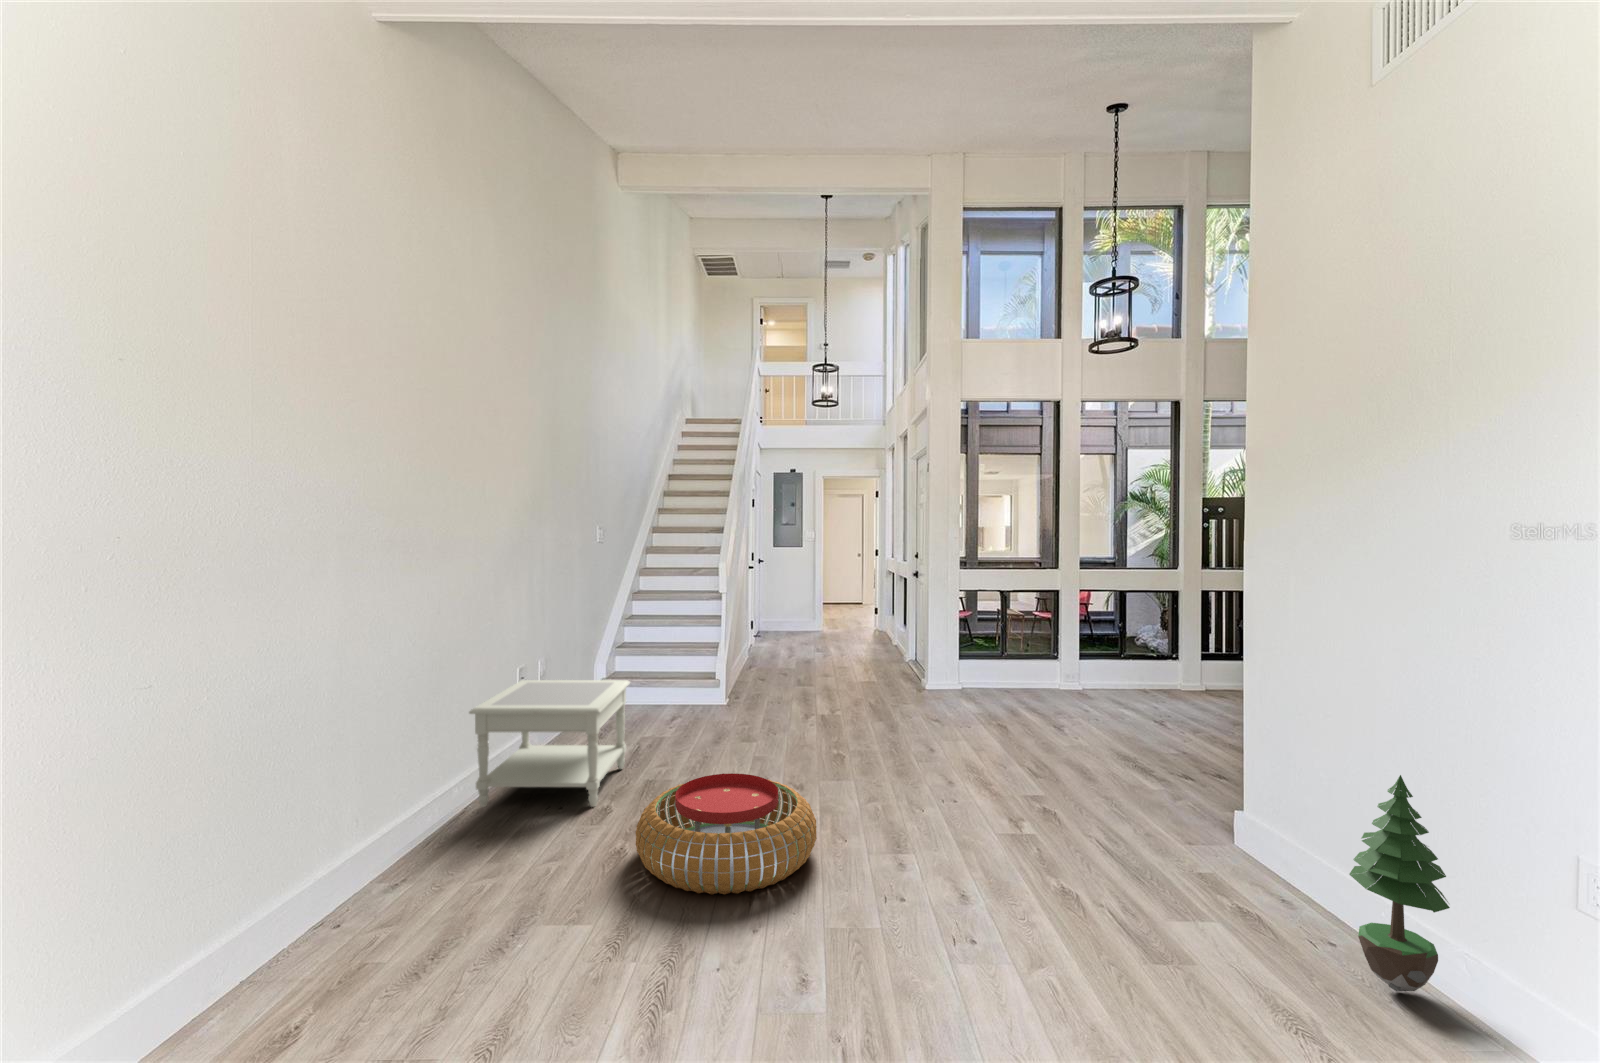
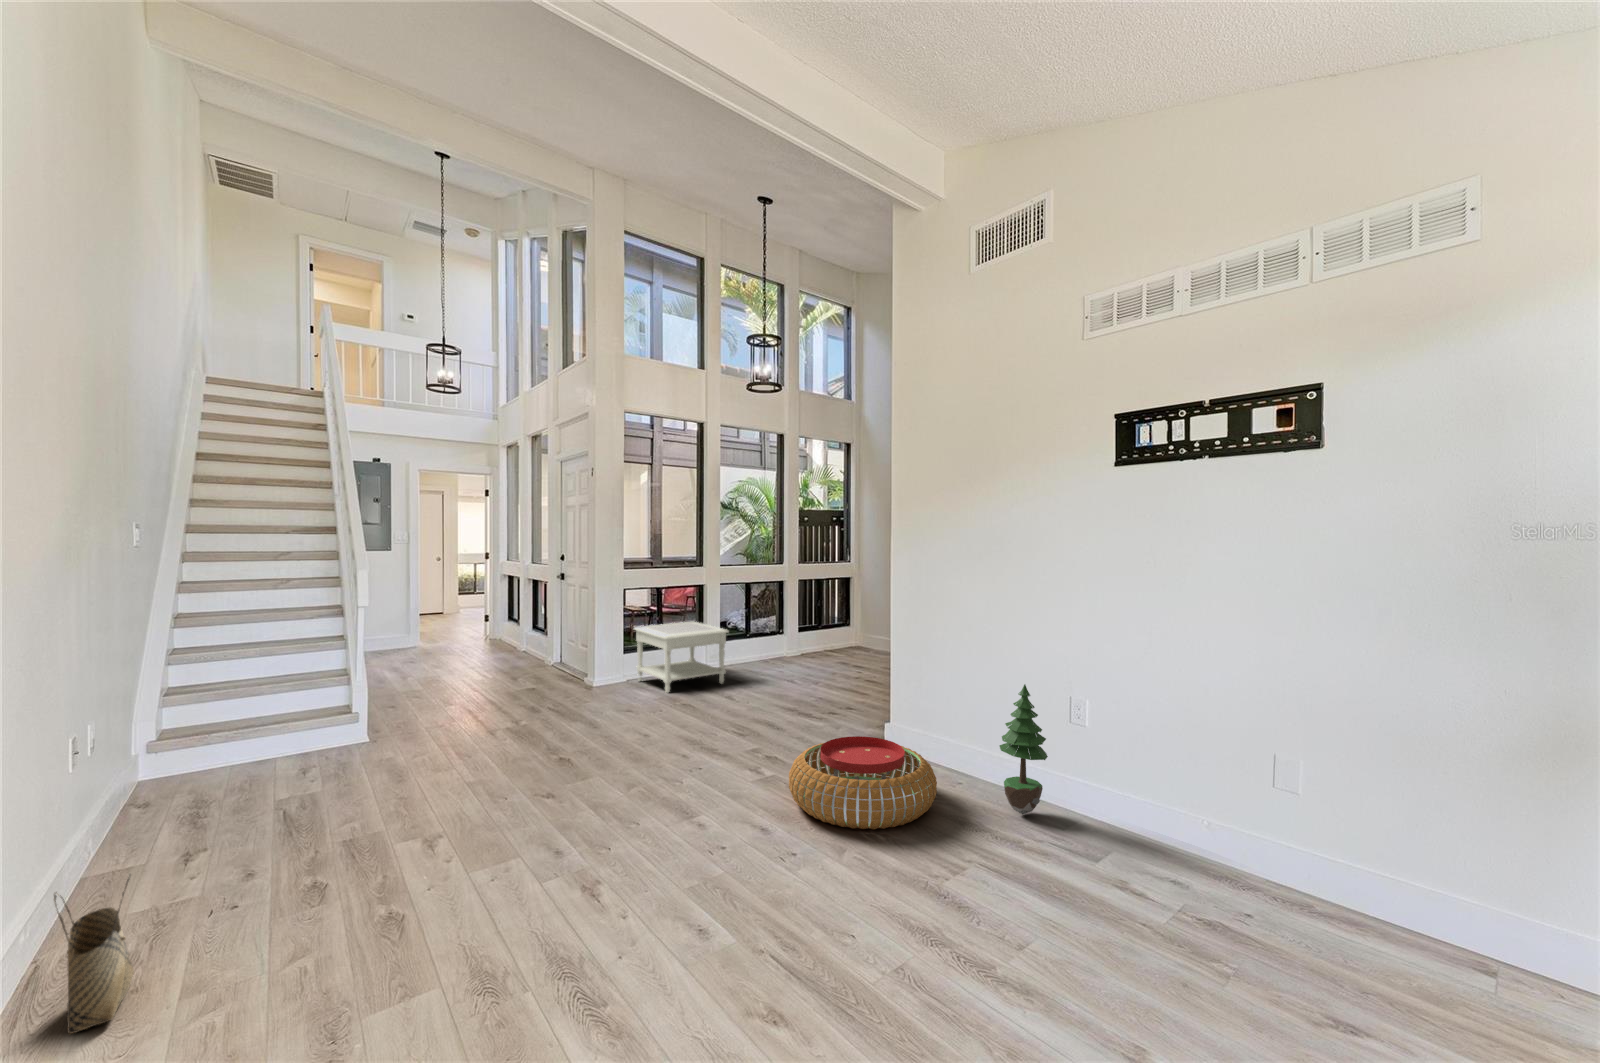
side table: present [469,680,630,807] -> present [634,622,728,693]
woven basket: none [395,773,448,876] -> present [54,874,134,1034]
pouf: present [635,773,817,895] -> present [789,736,937,829]

